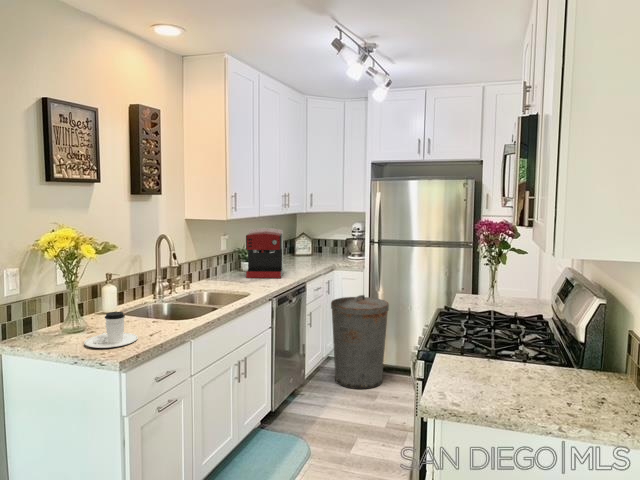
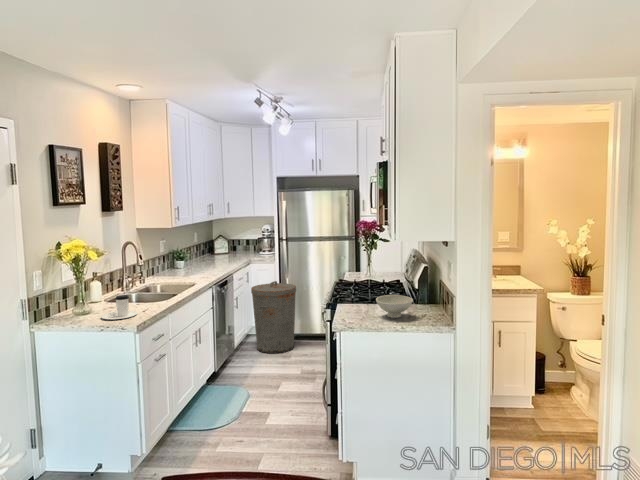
coffee maker: present [246,228,283,278] -> none [184,232,213,273]
bowl: none [509,353,584,401] -> present [376,295,413,318]

